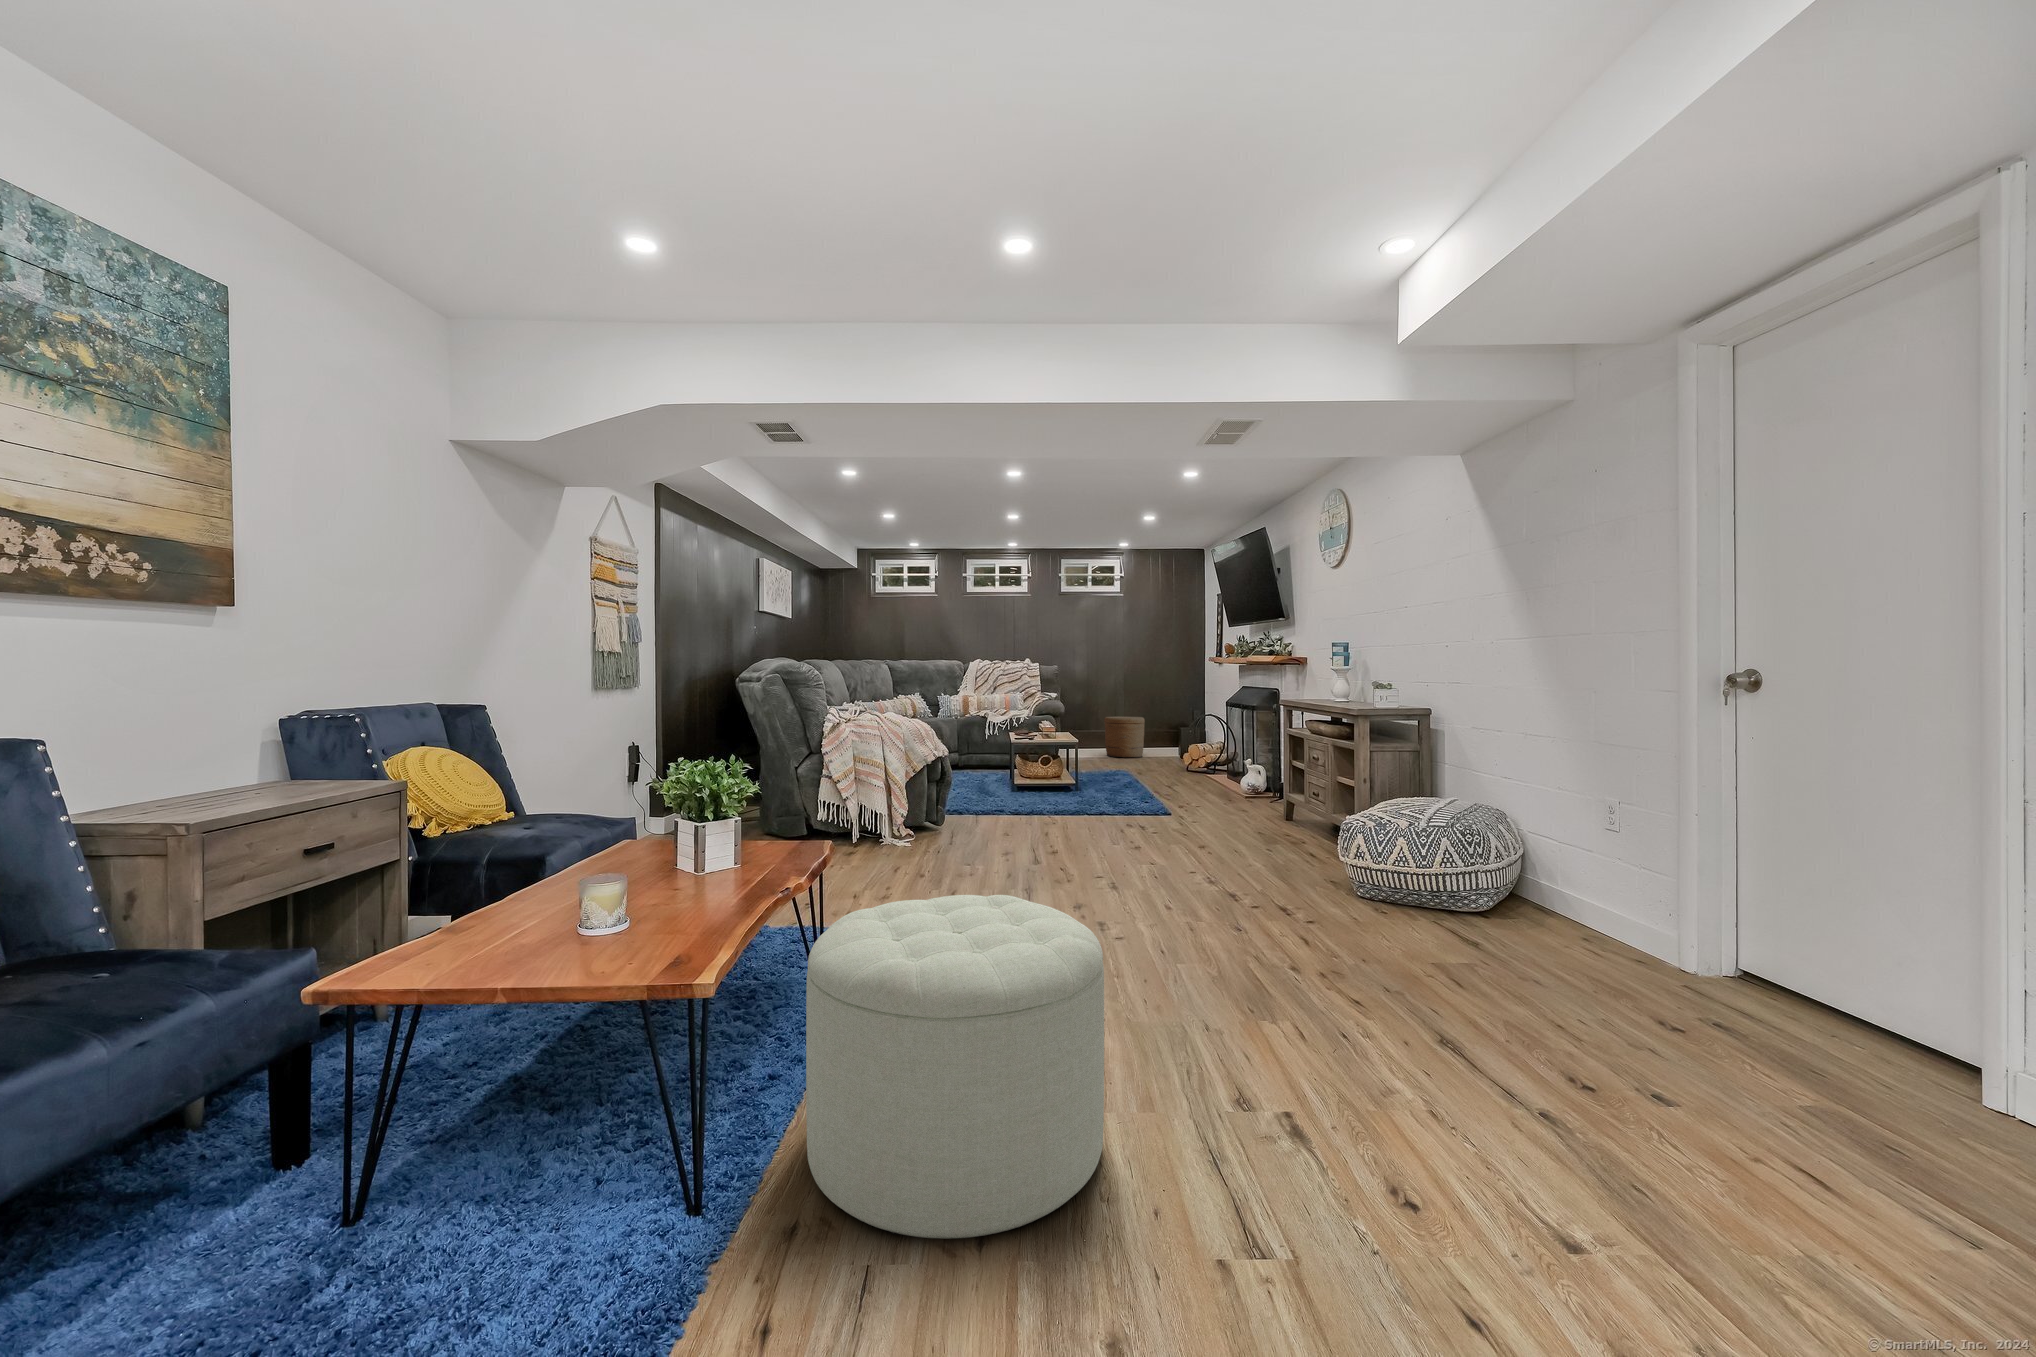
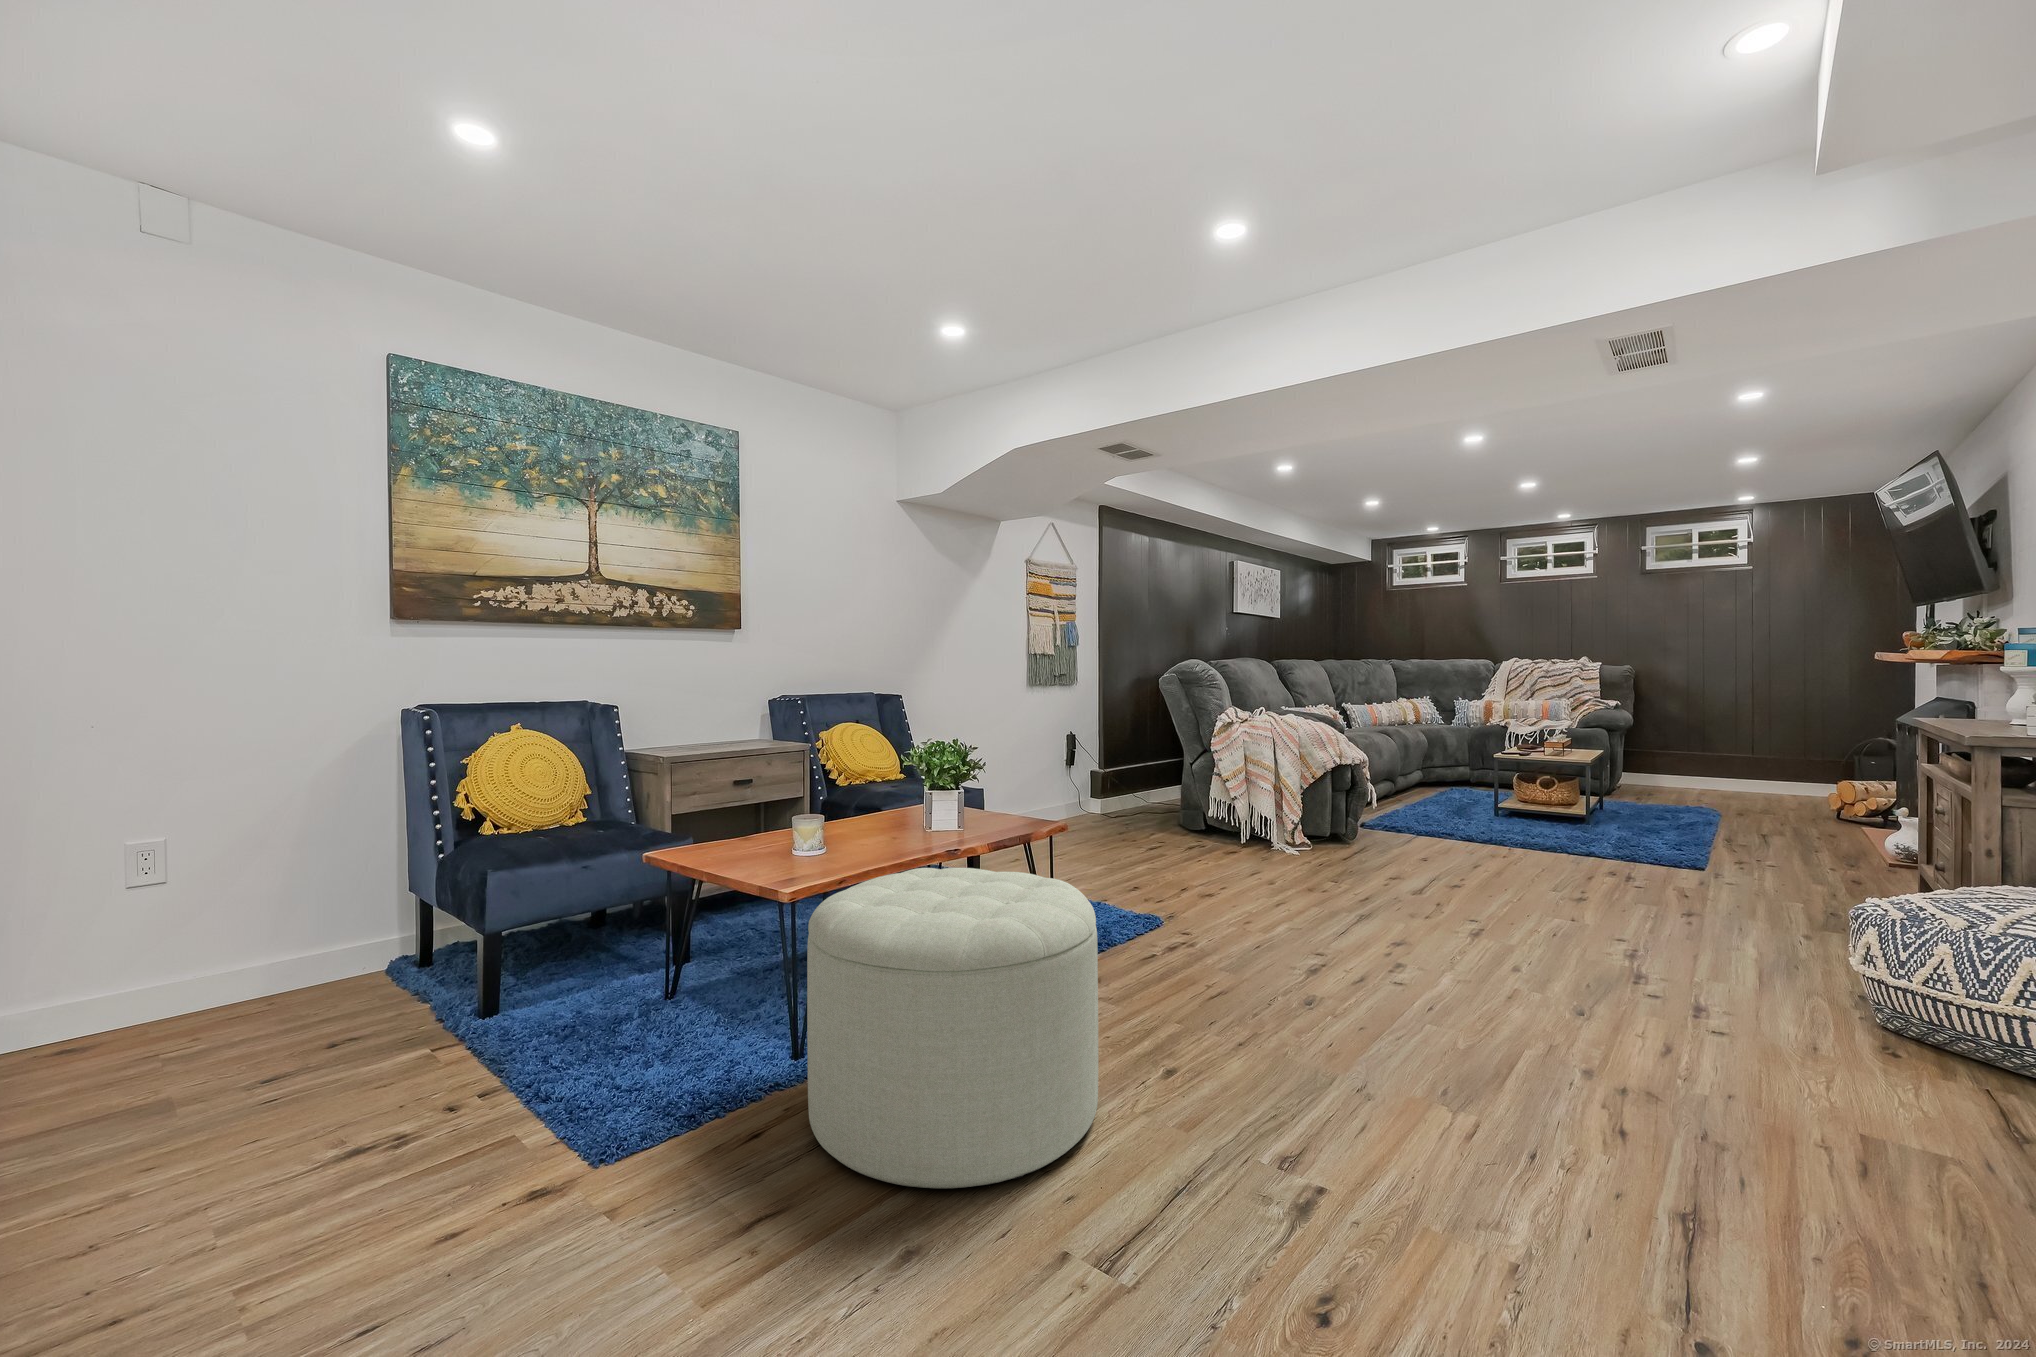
woven basket: present [1104,717,1145,758] -> none [1729,734,1809,795]

